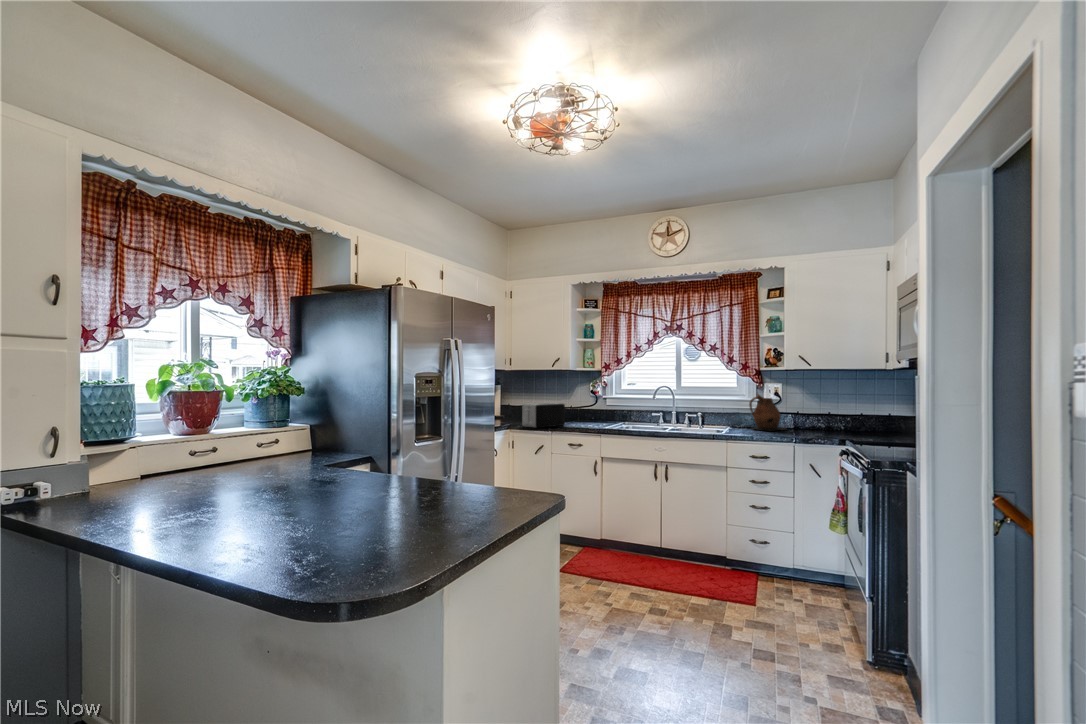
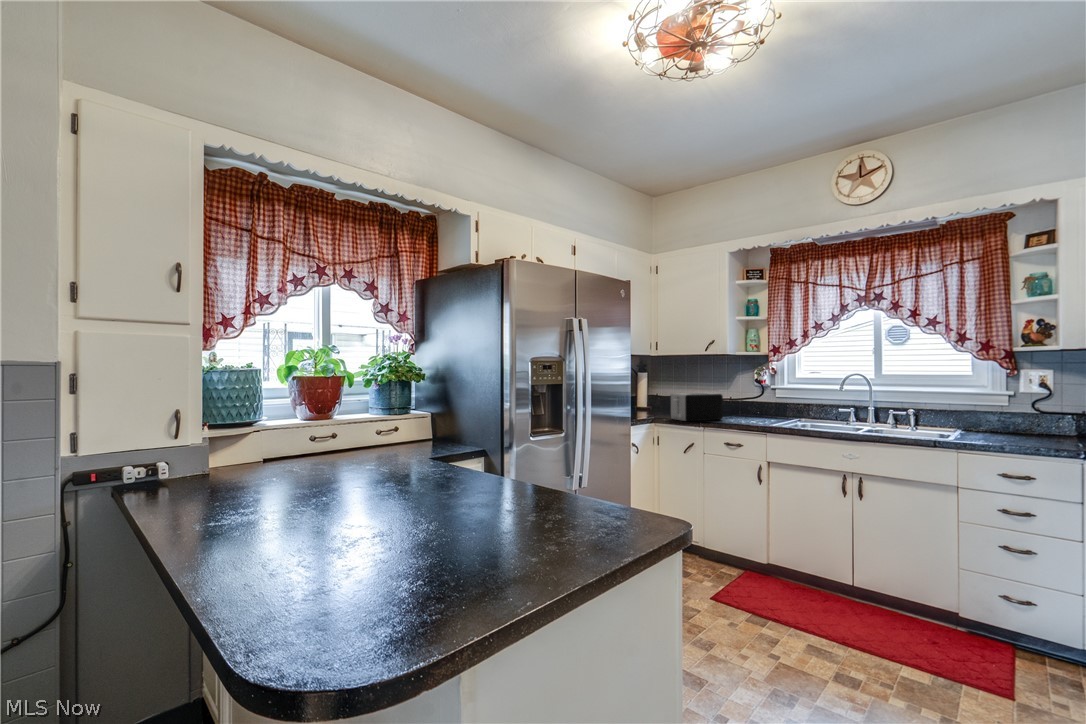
ceramic pitcher: present [749,394,782,431] -> none [988,384,1053,437]

